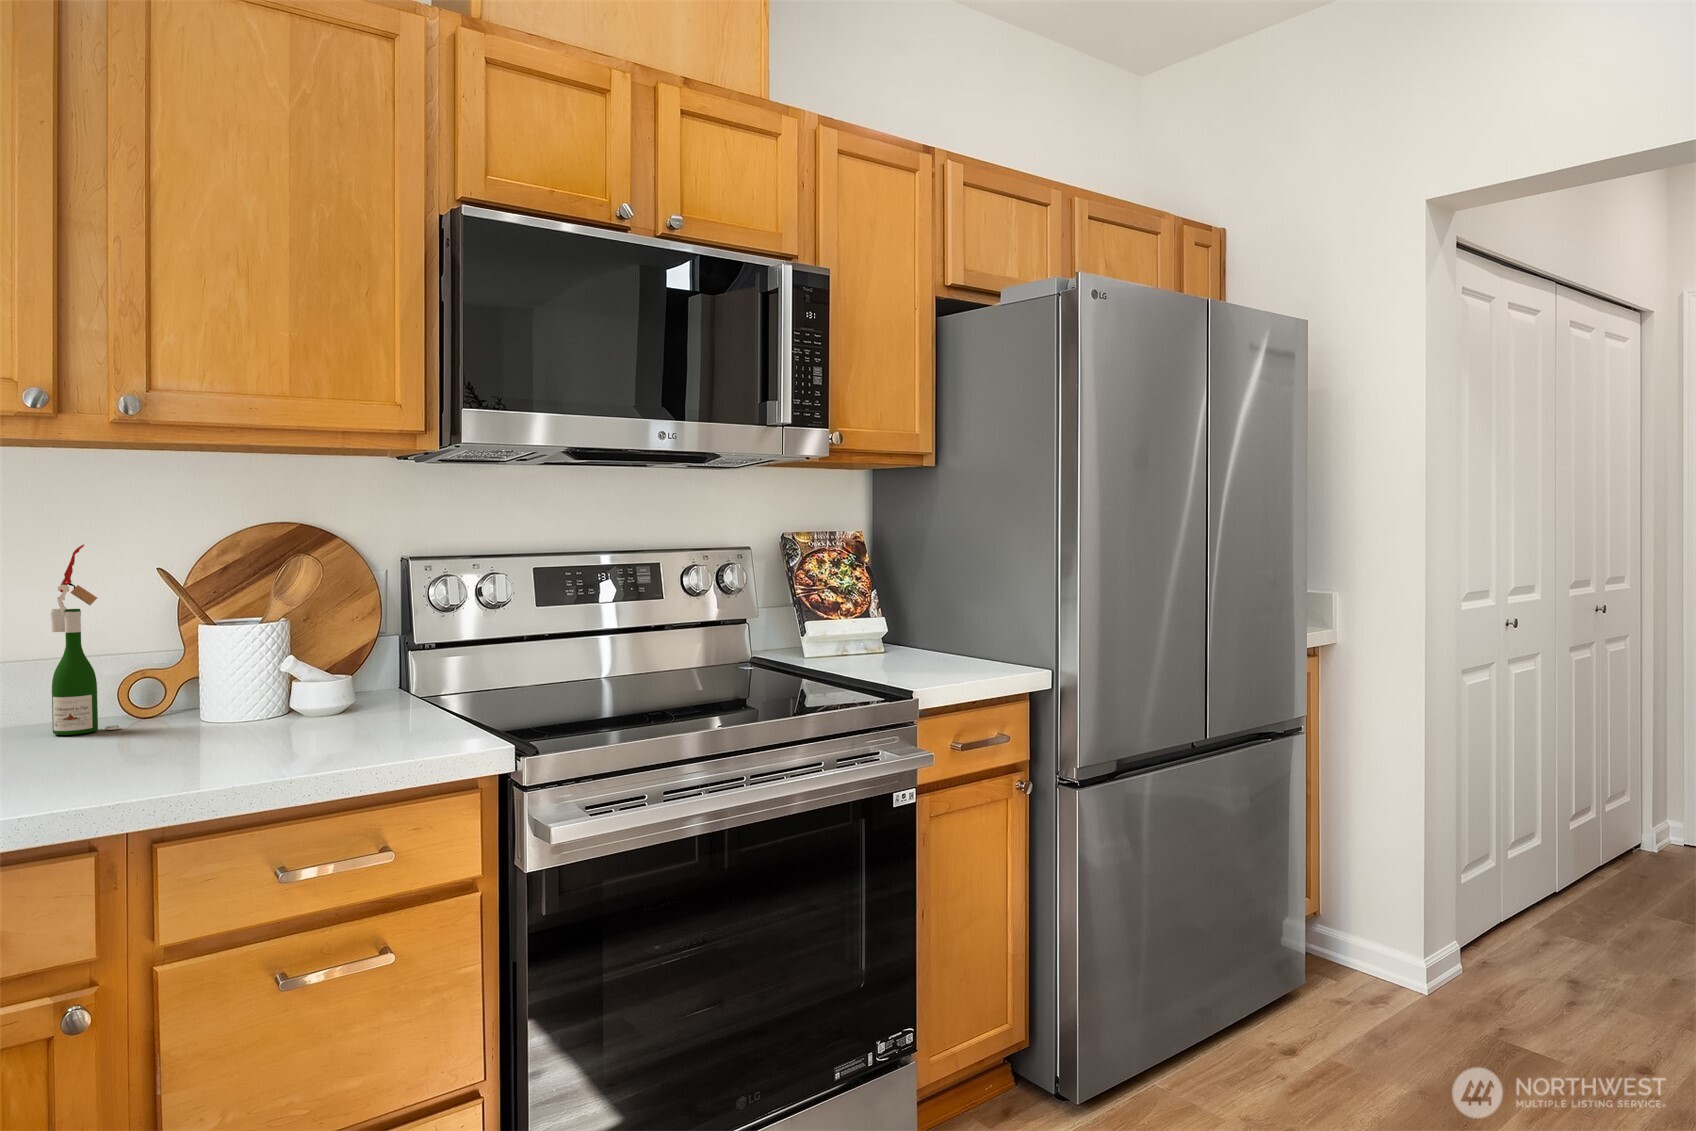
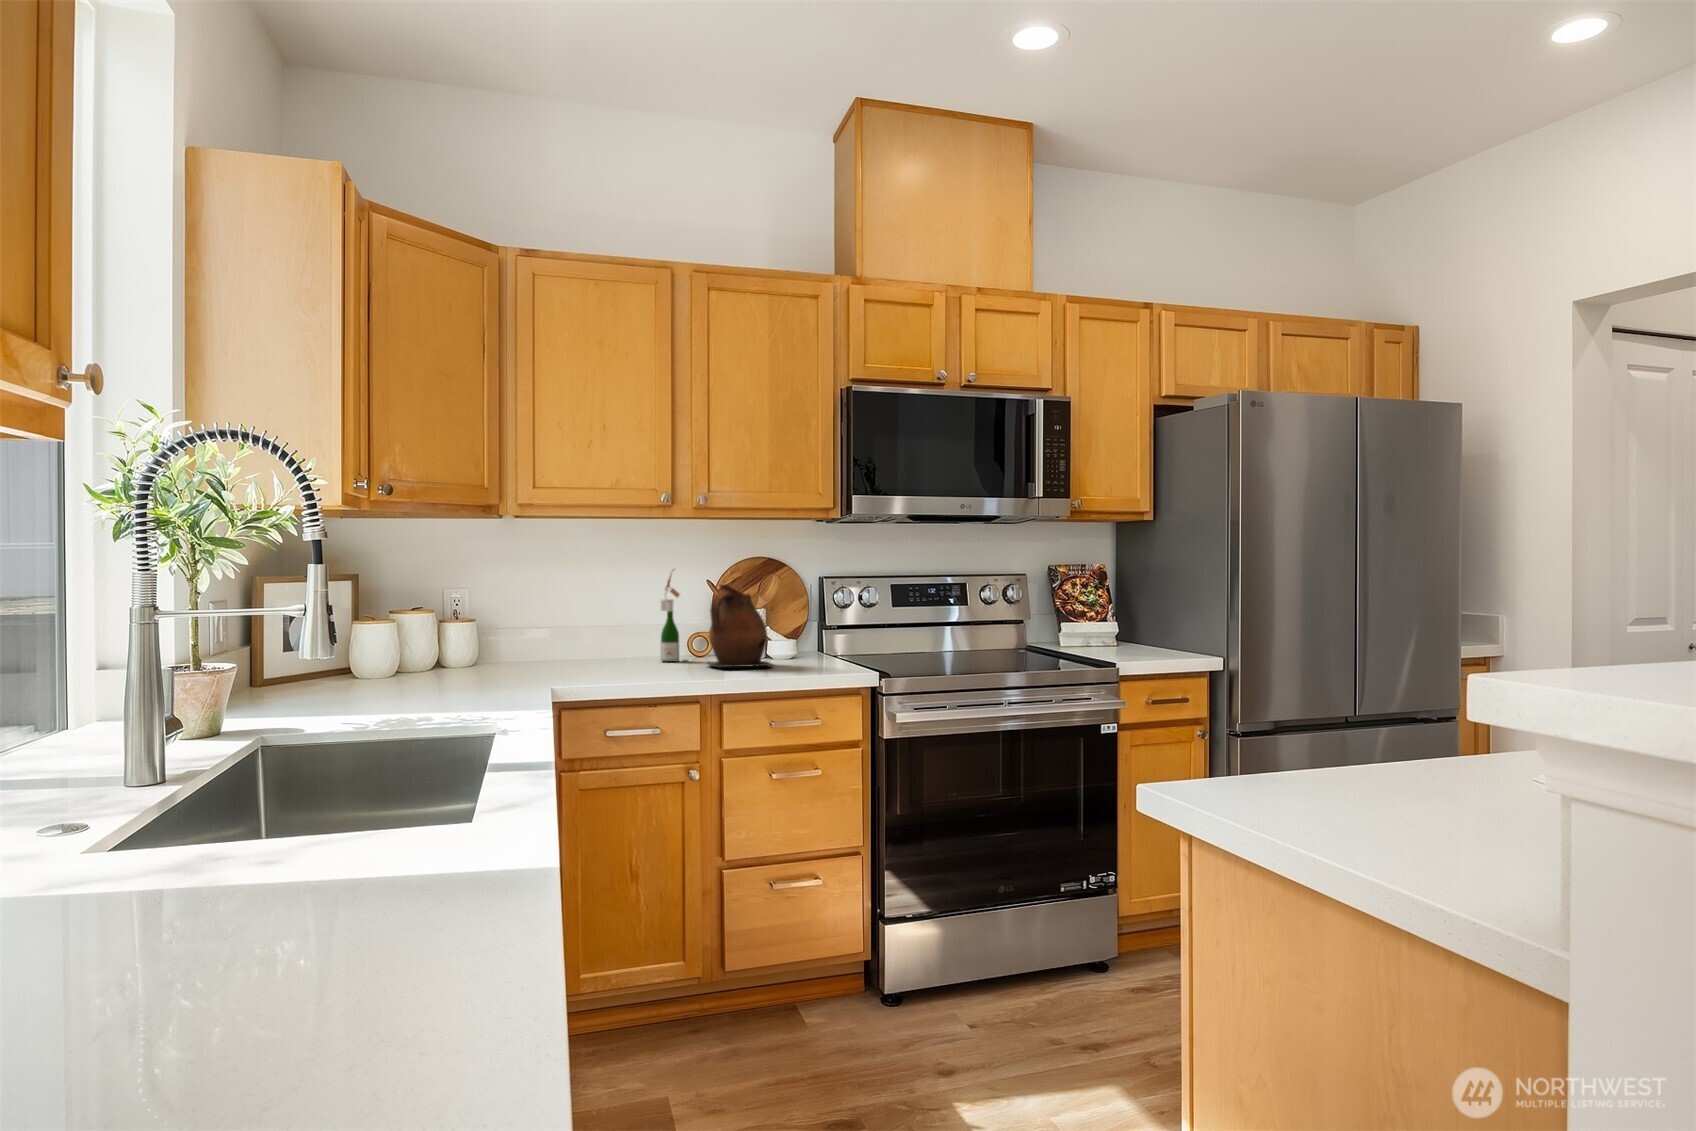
ceramic pitcher: none [140,580,301,751] -> present [707,584,773,667]

